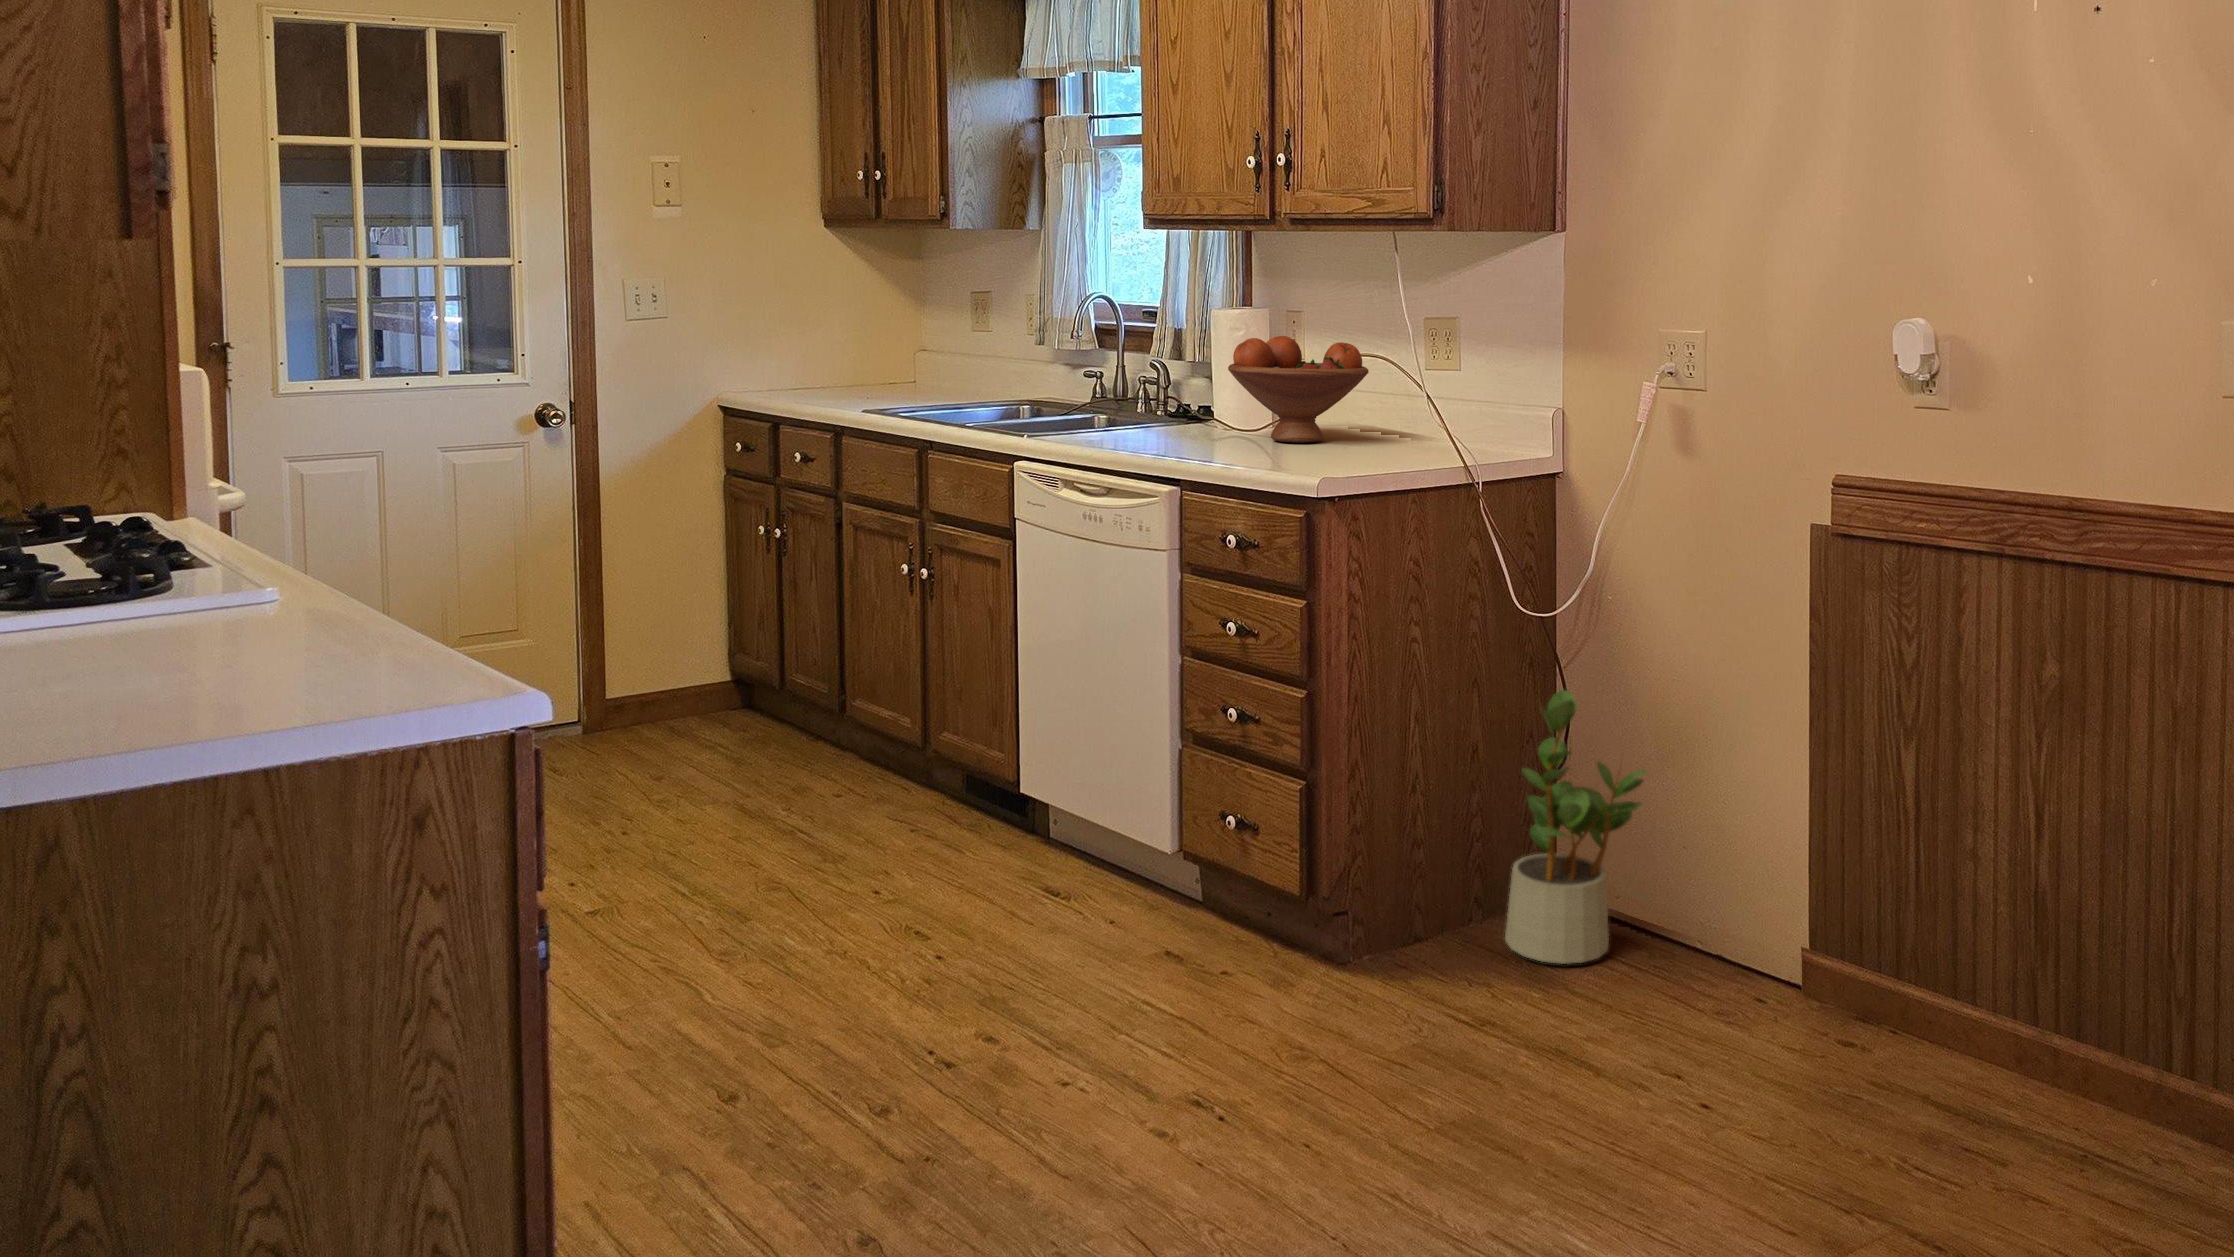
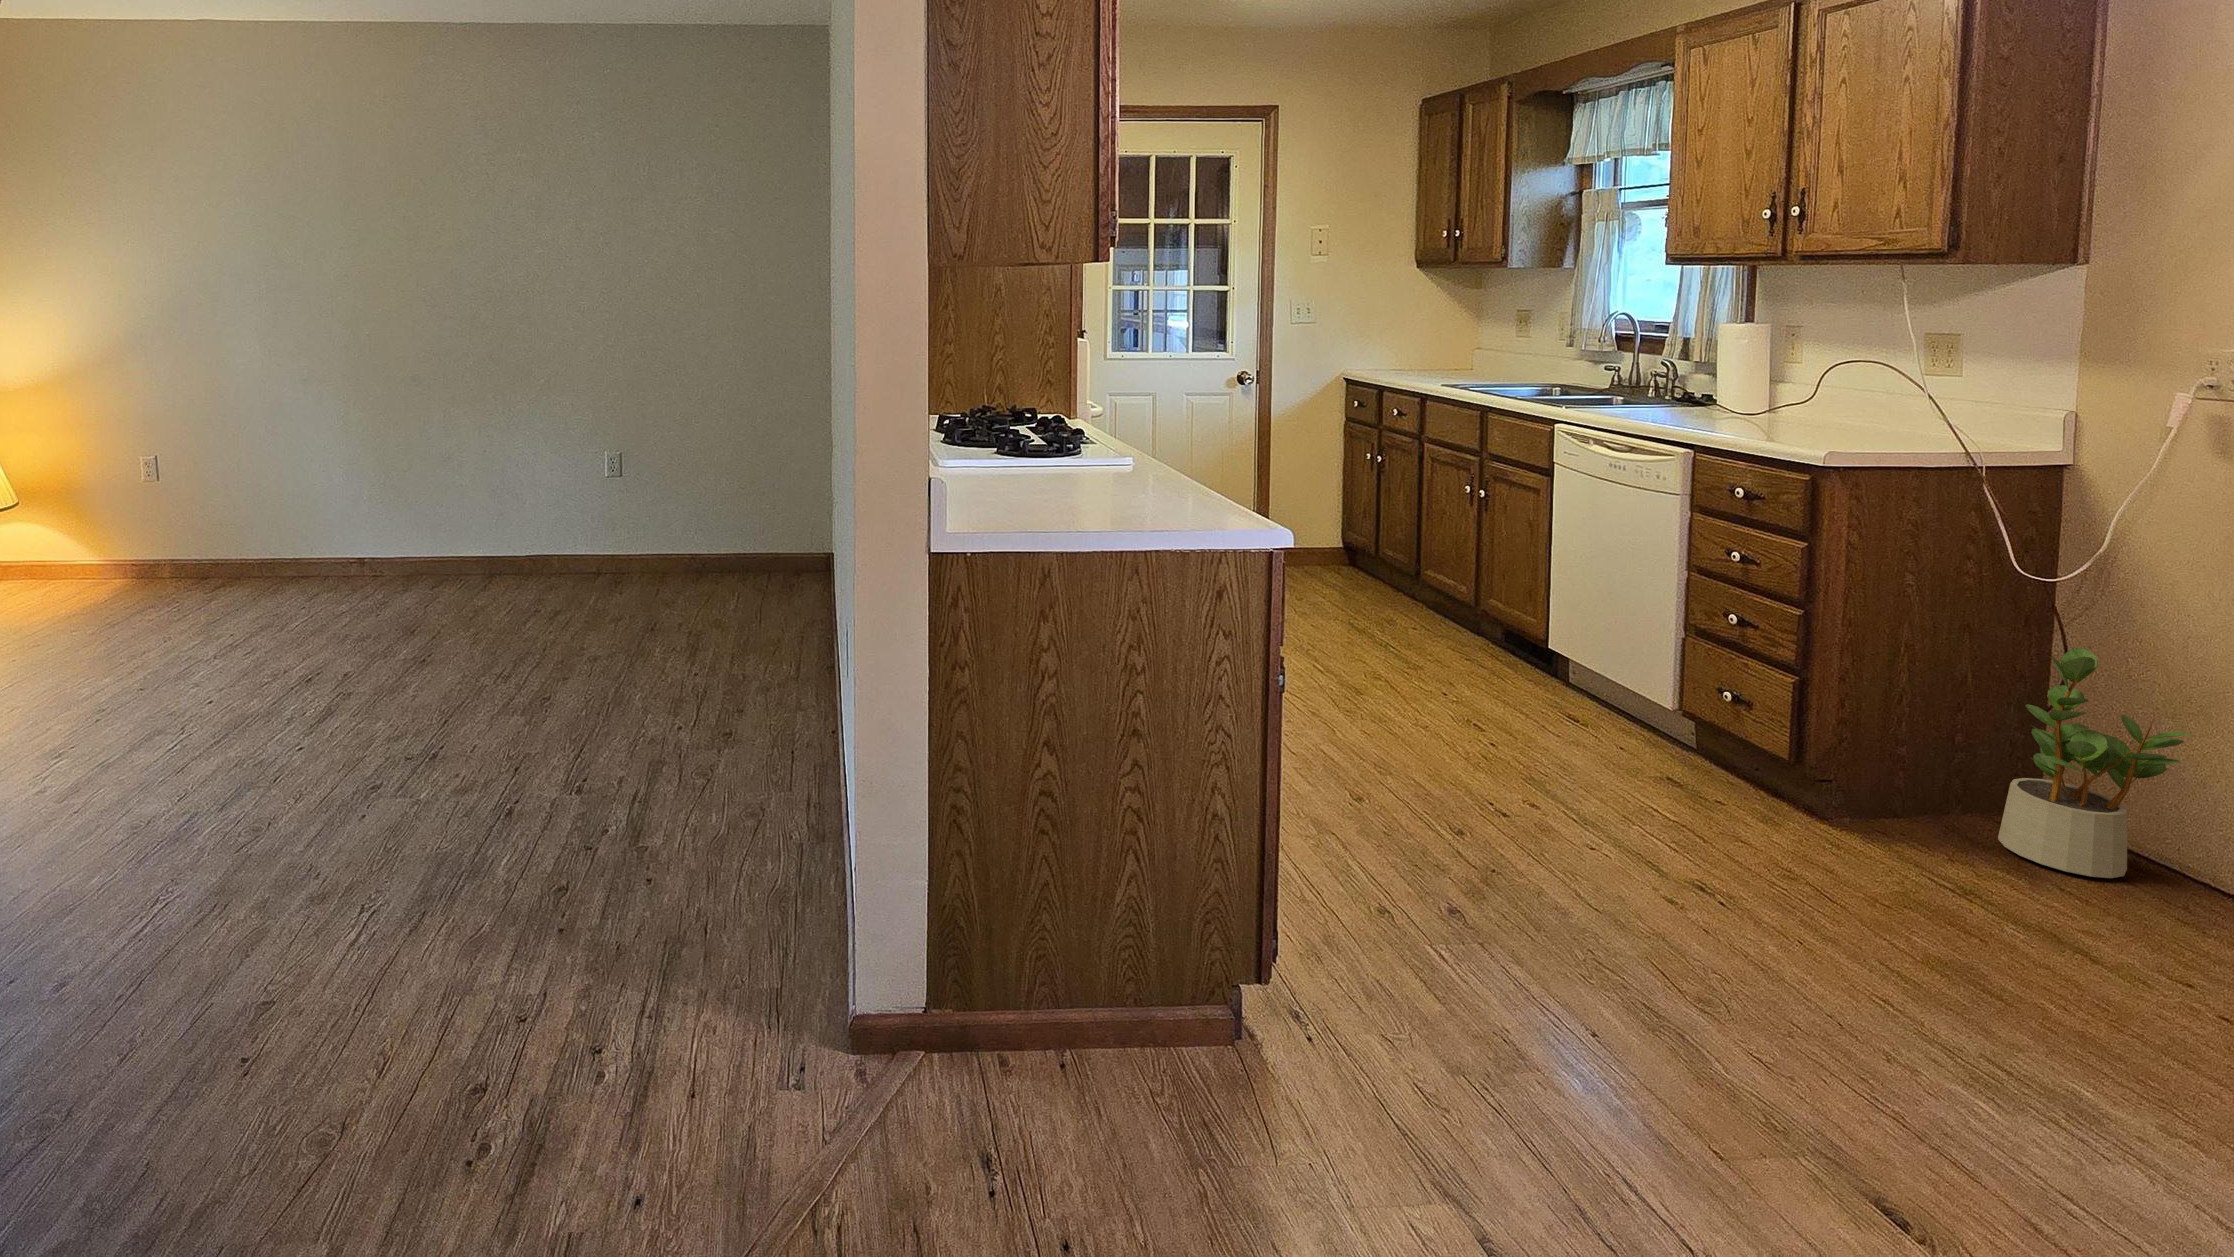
fruit bowl: present [1228,336,1369,442] -> none [1737,346,1877,427]

